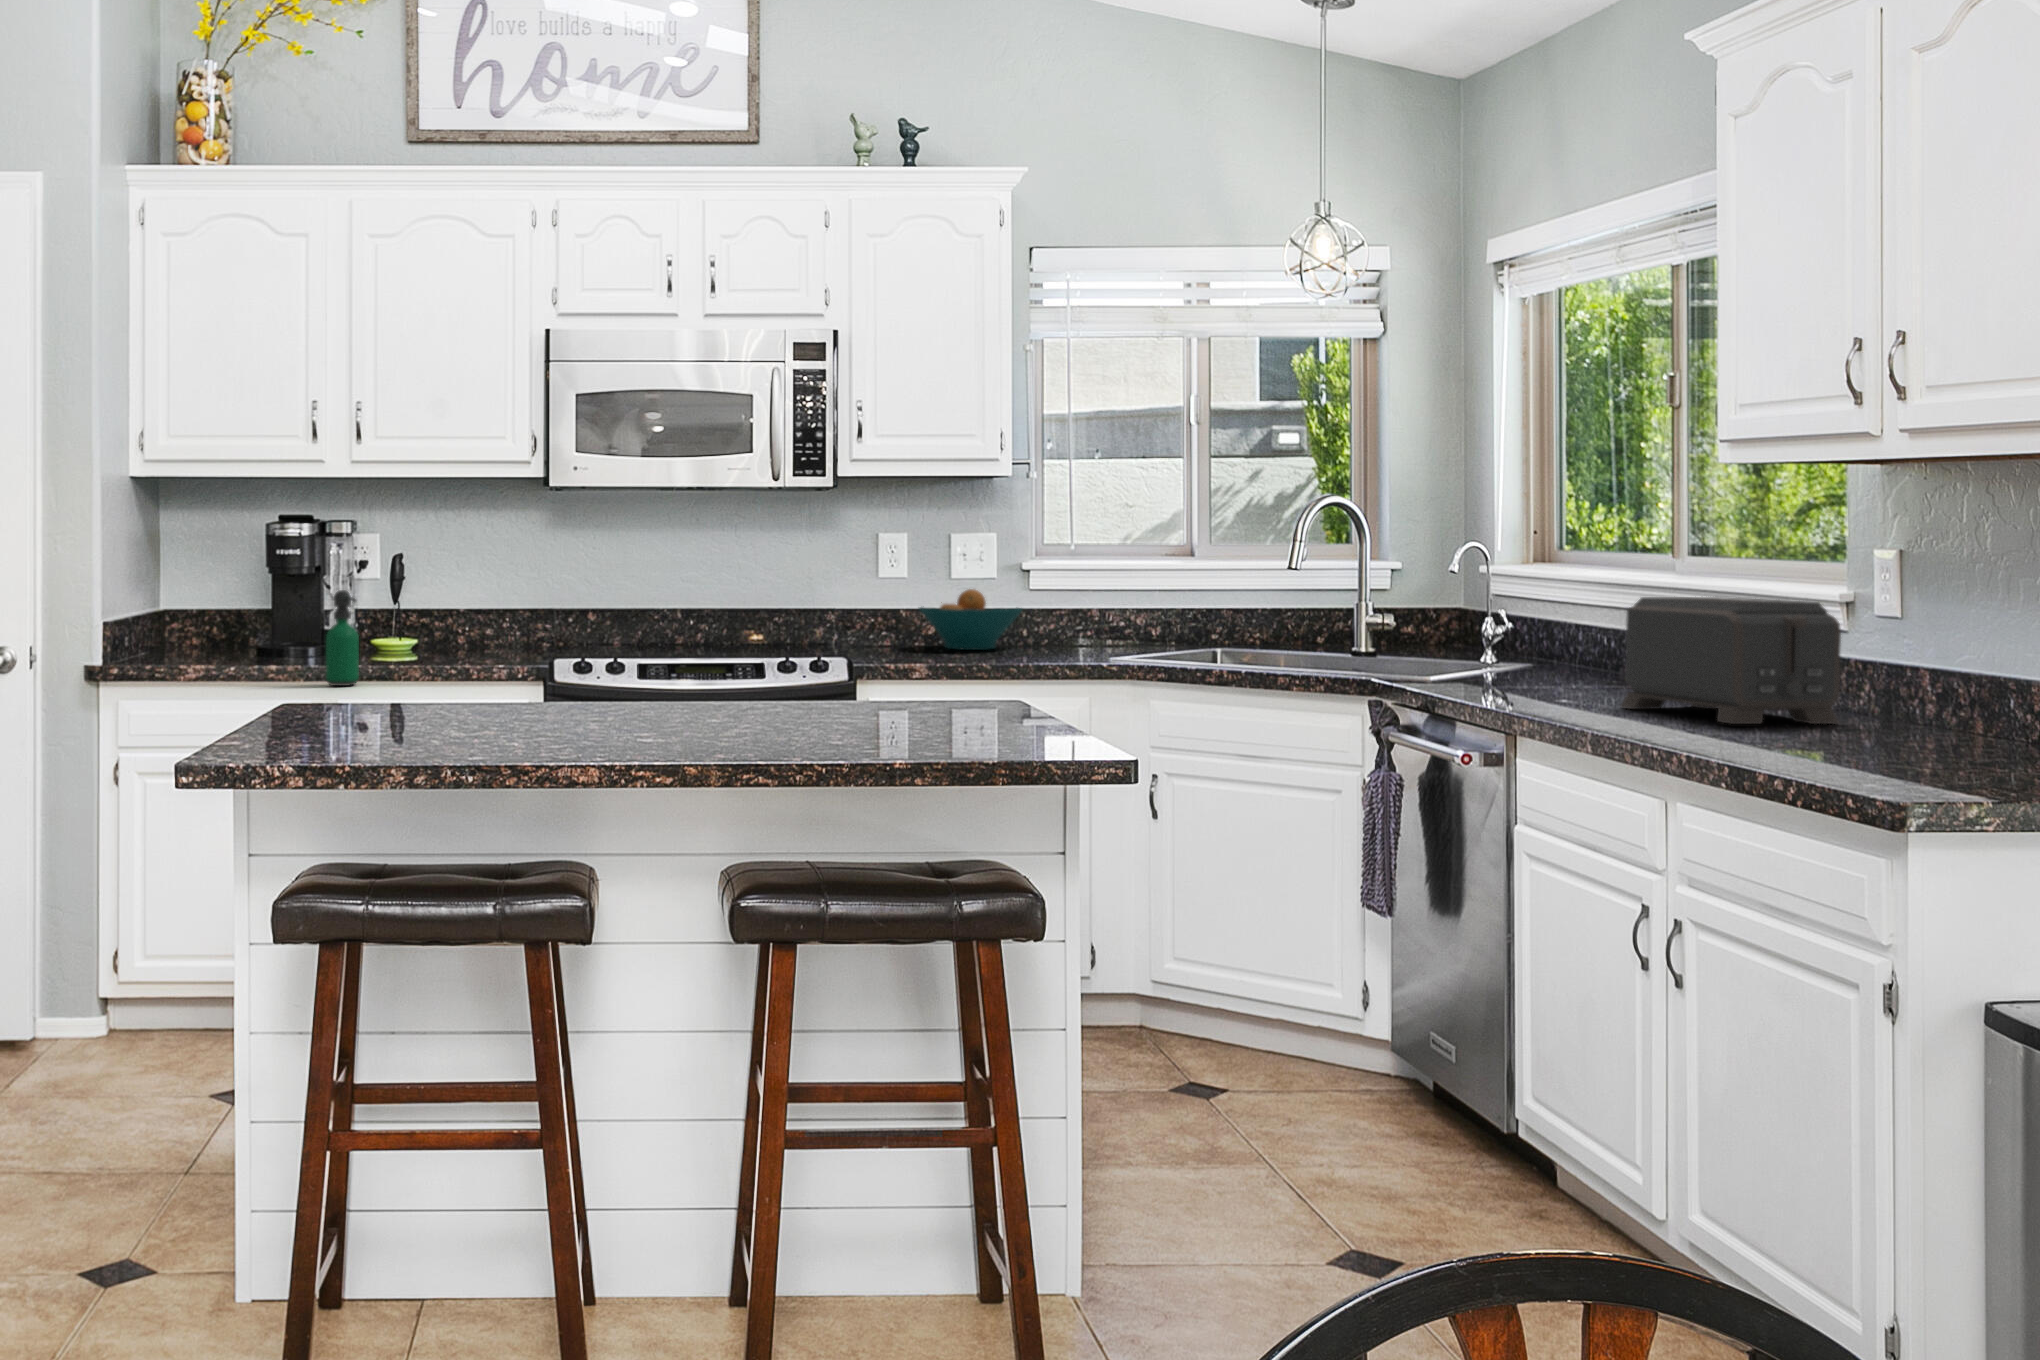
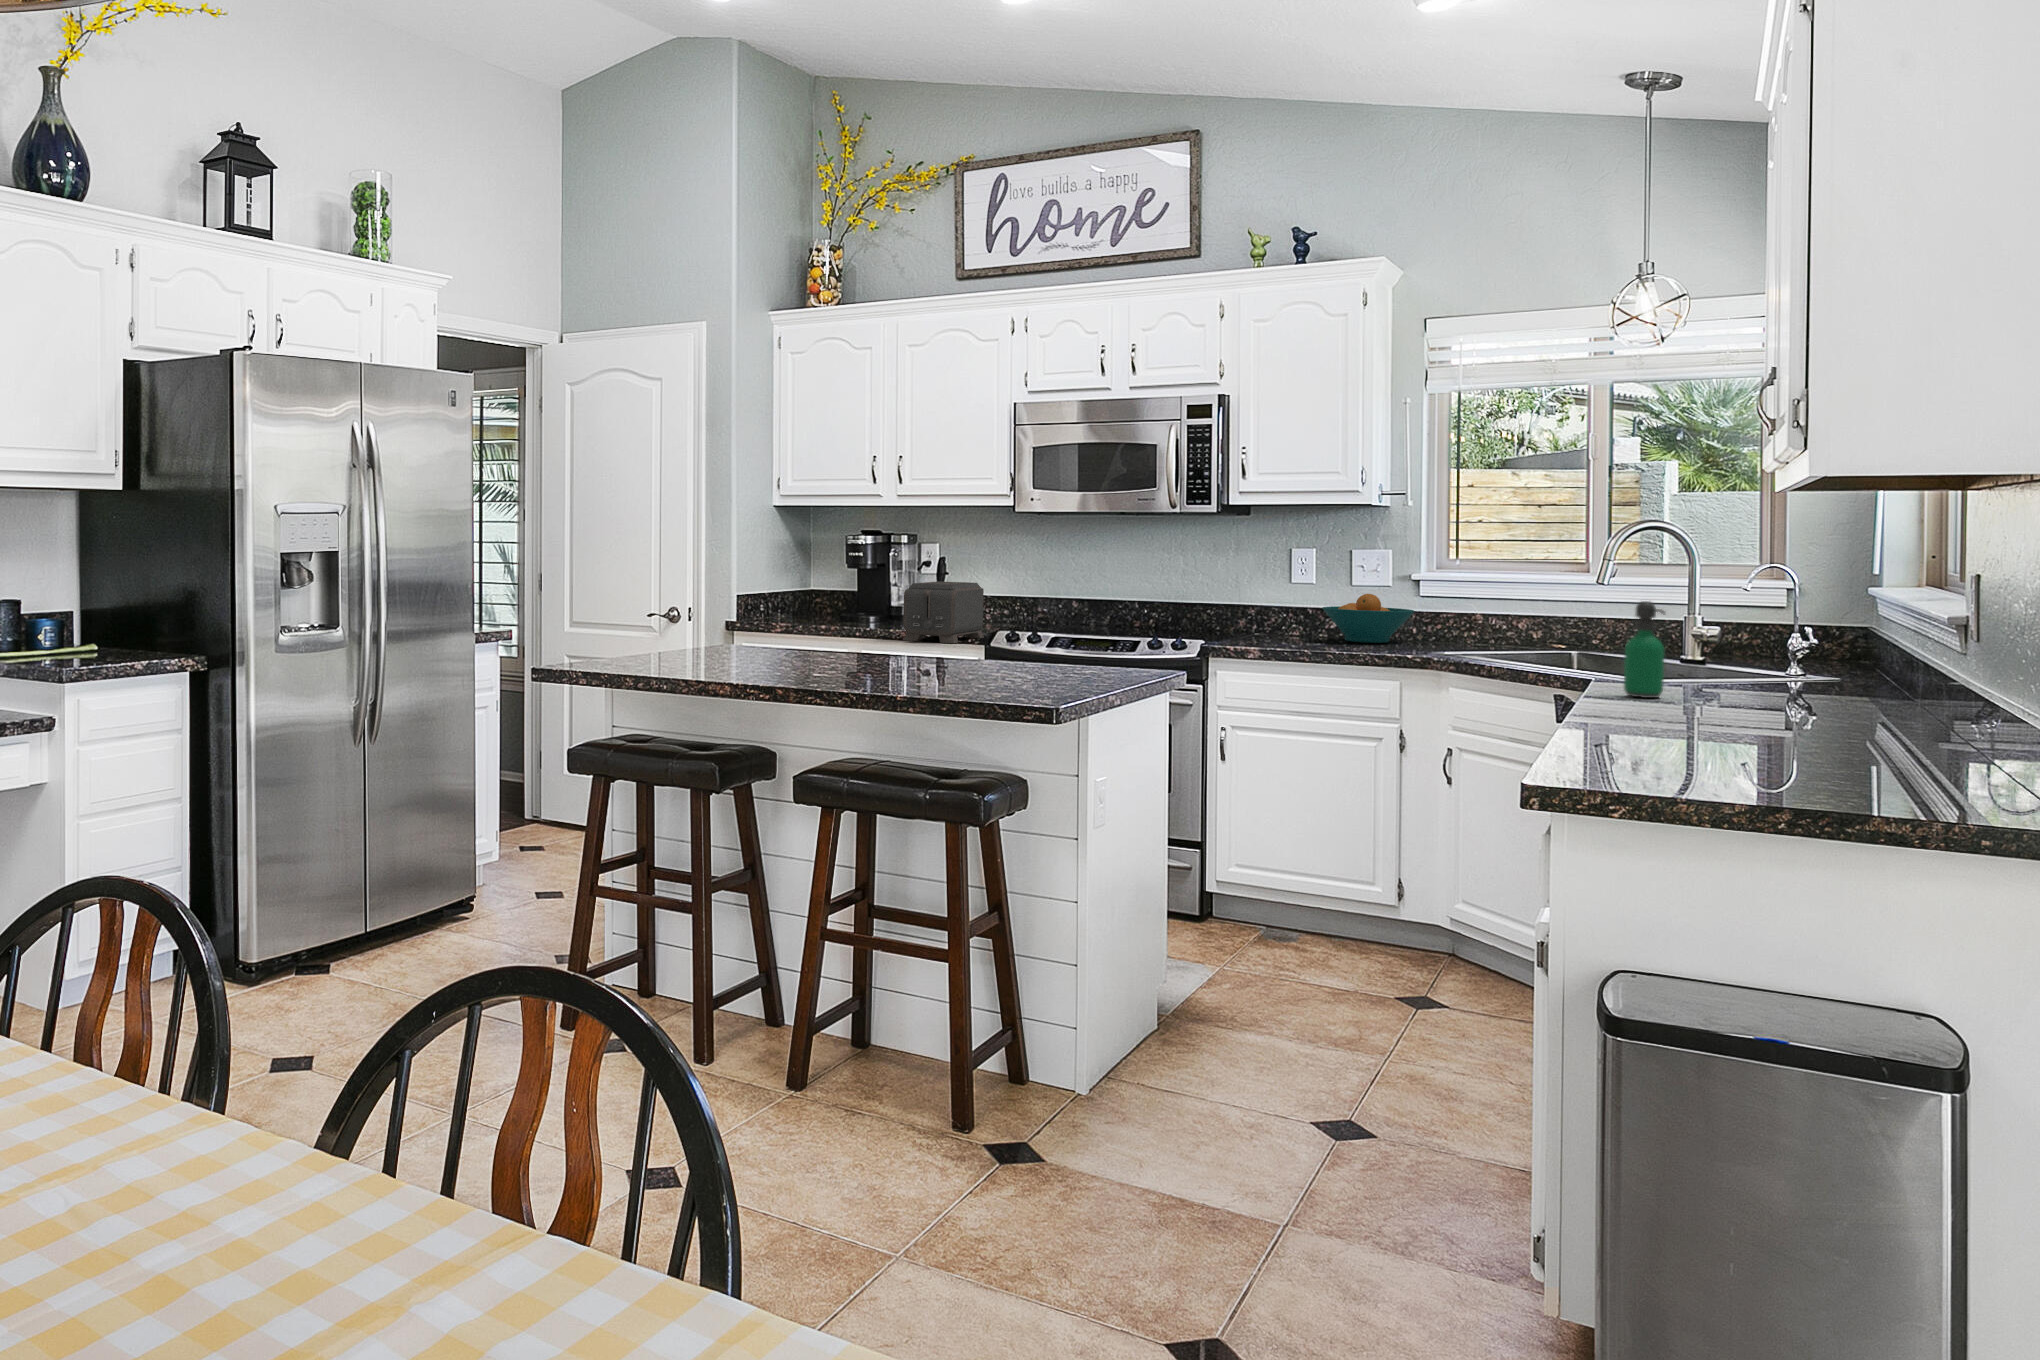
soap dispenser: present [326,590,359,686] -> present [1624,601,1665,698]
toaster: present [1620,597,1841,724] -> present [903,581,984,643]

